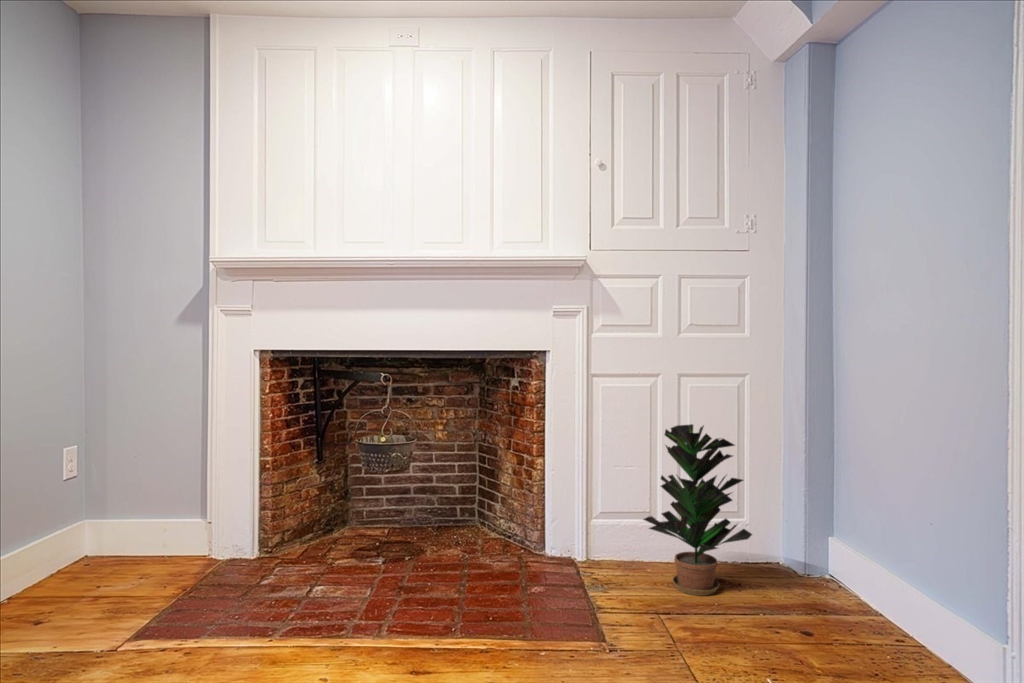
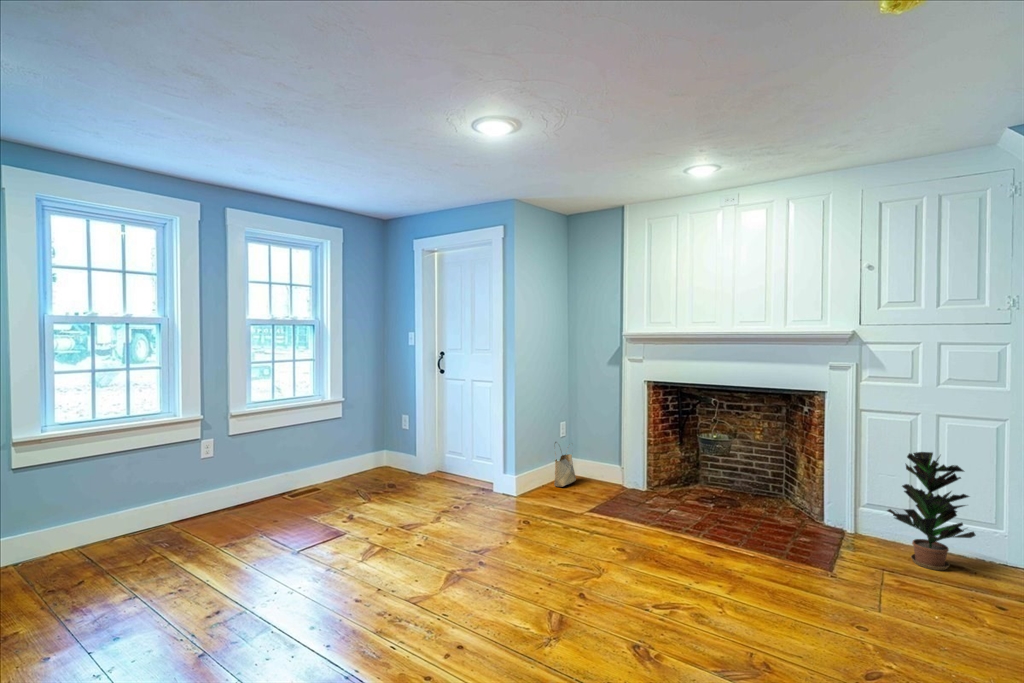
woven basket: none [48,485,106,586] -> present [554,442,576,487]

